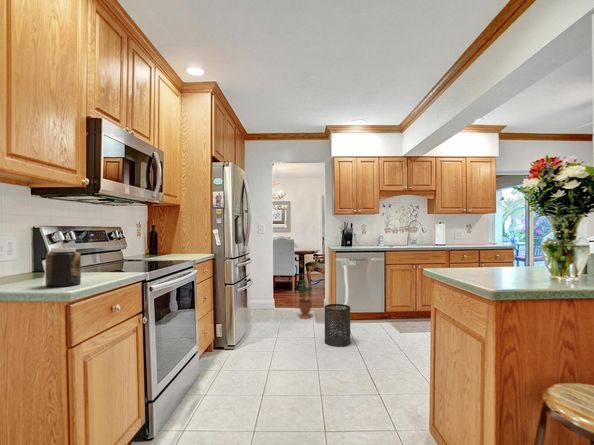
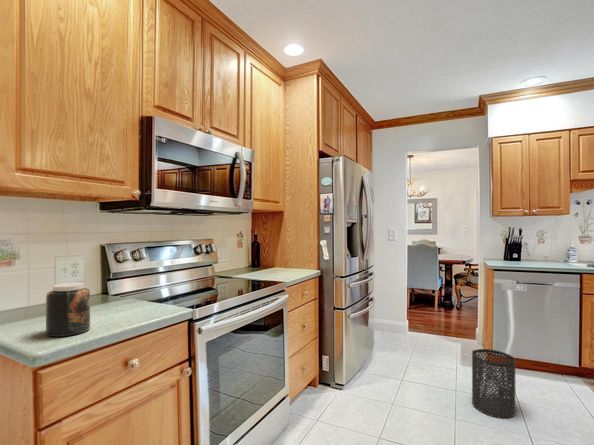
potted plant: present [298,280,312,319] -> none [434,299,457,355]

